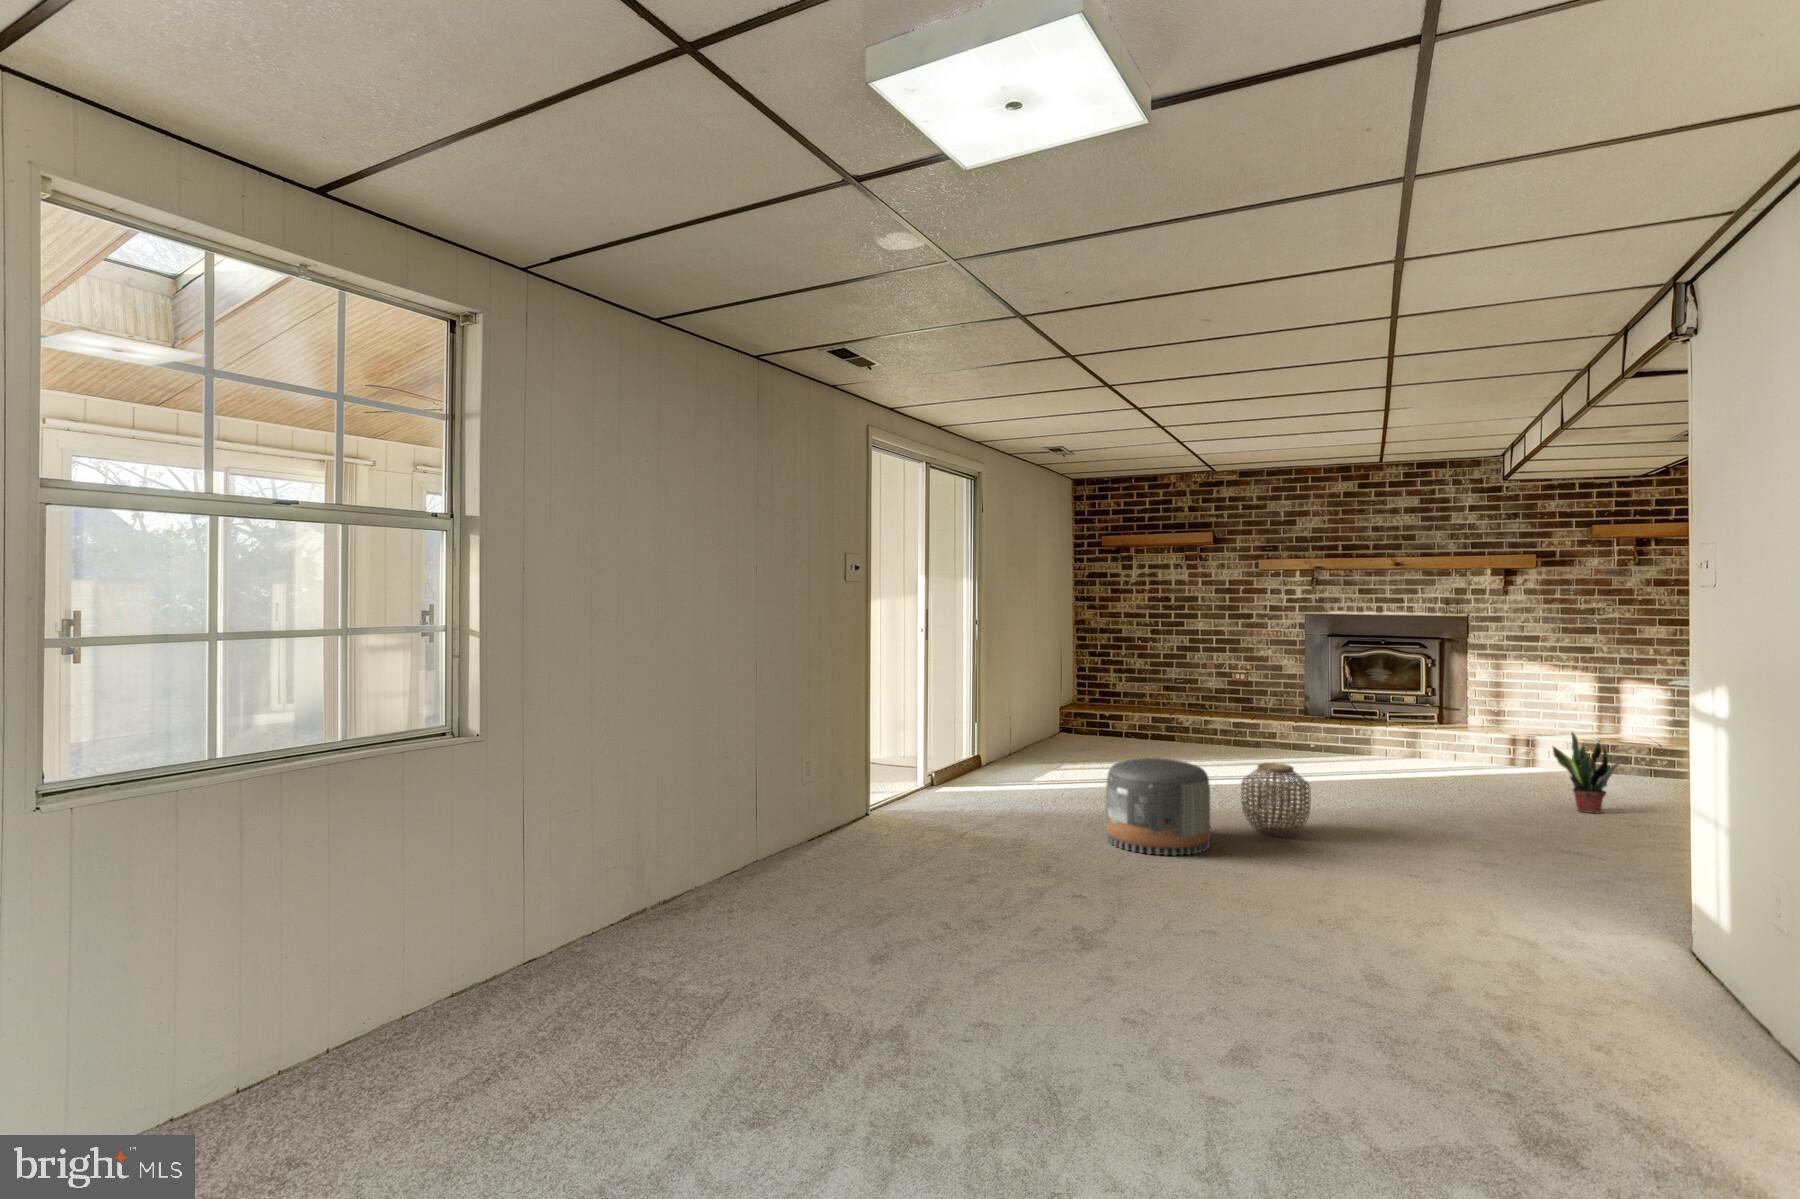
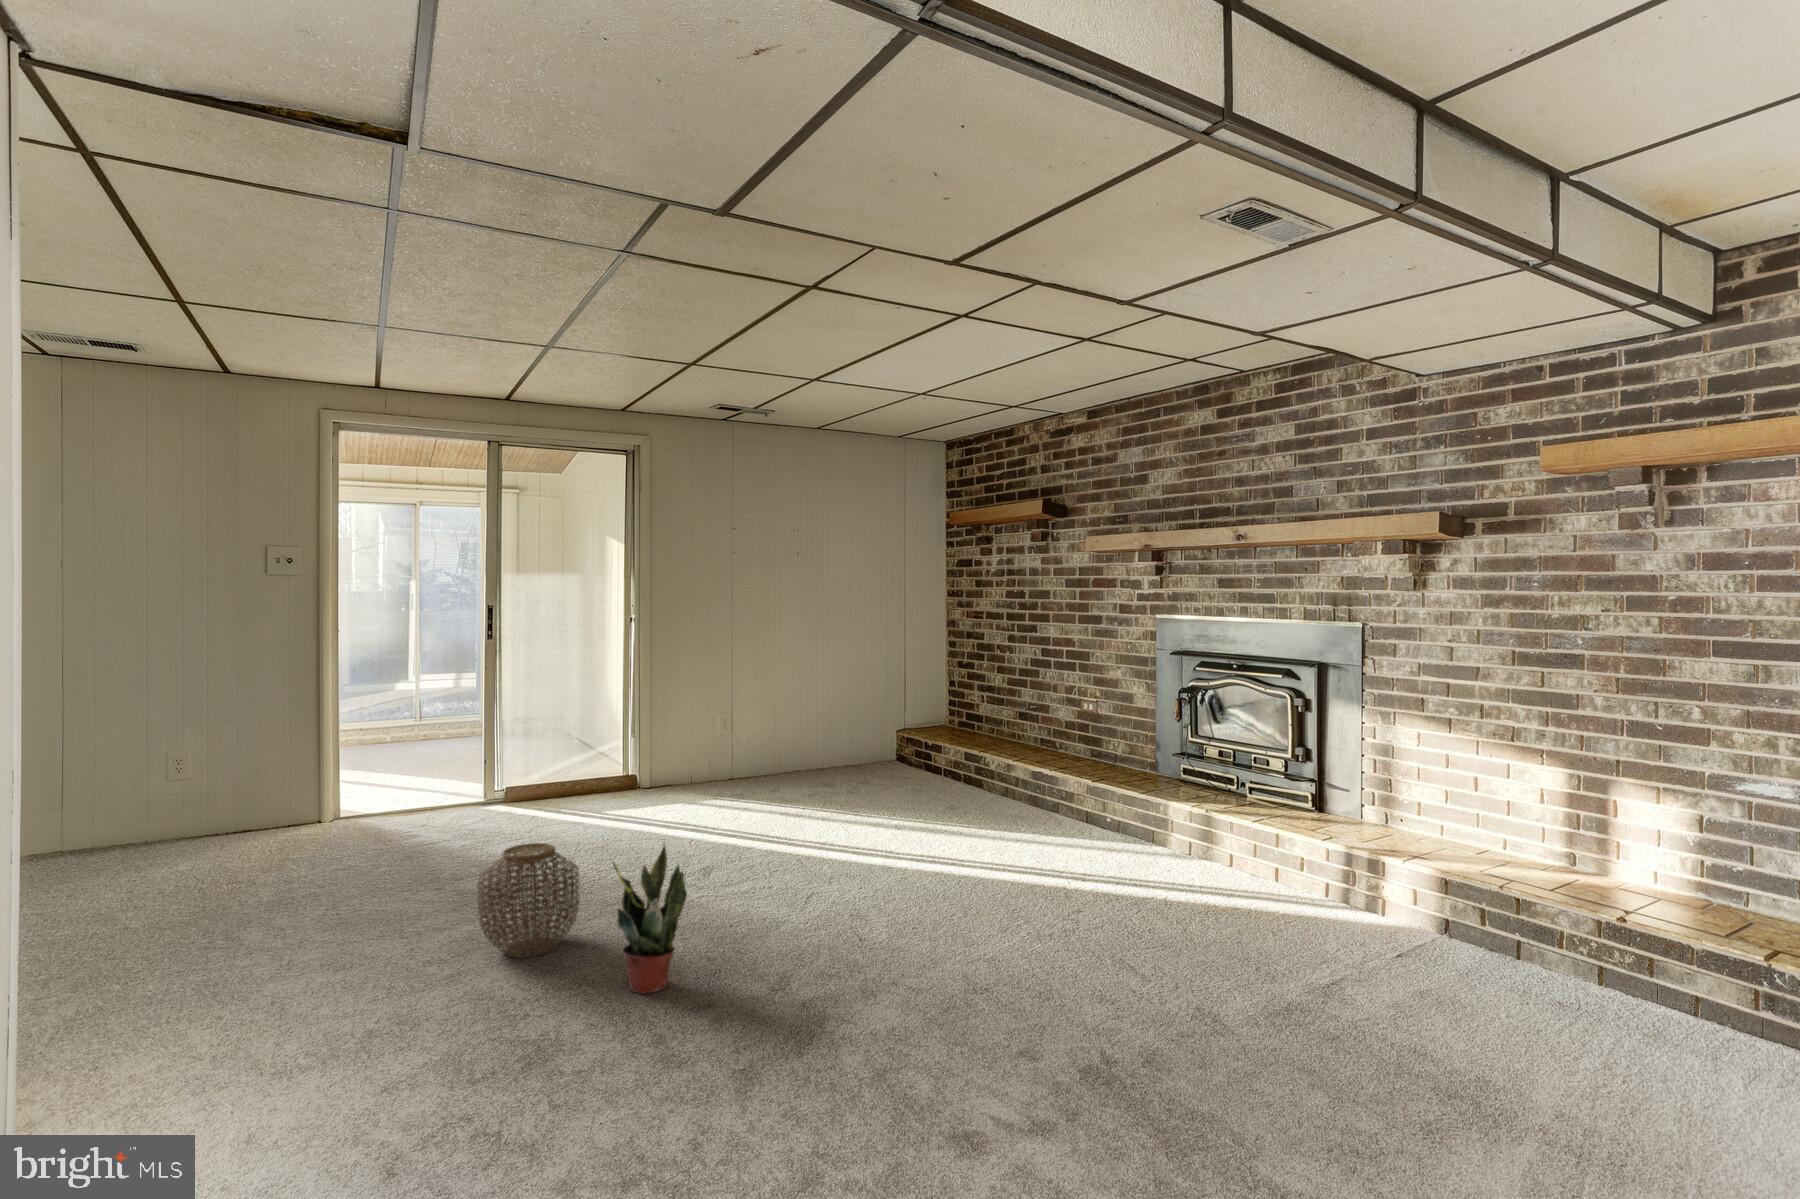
potted plant: present [1553,732,1623,813] -> present [613,843,687,994]
pouf: present [1106,758,1210,855] -> none [290,815,444,955]

